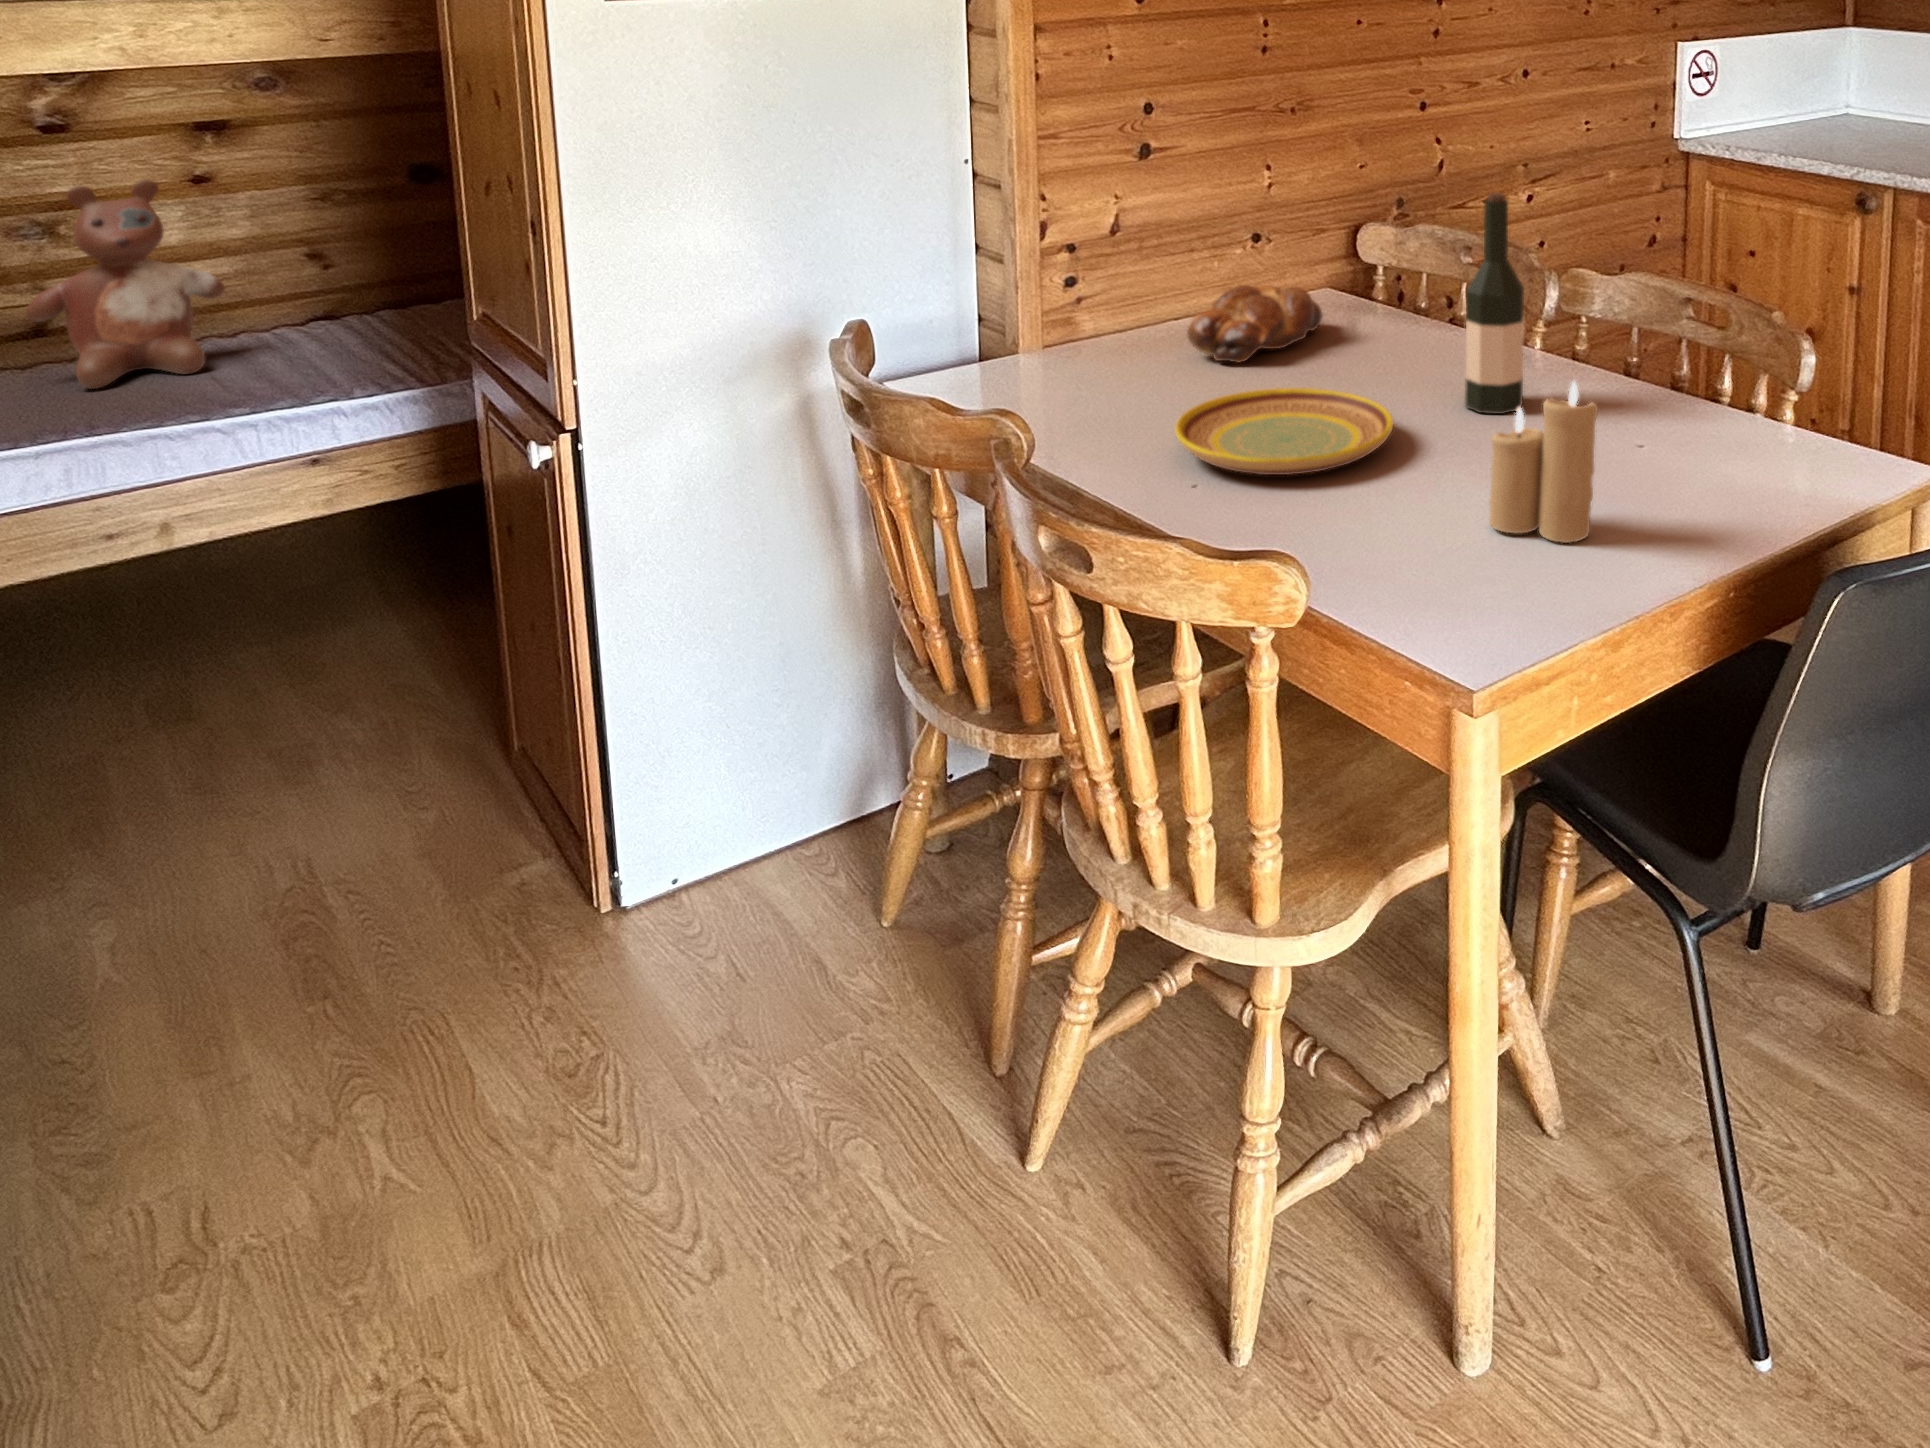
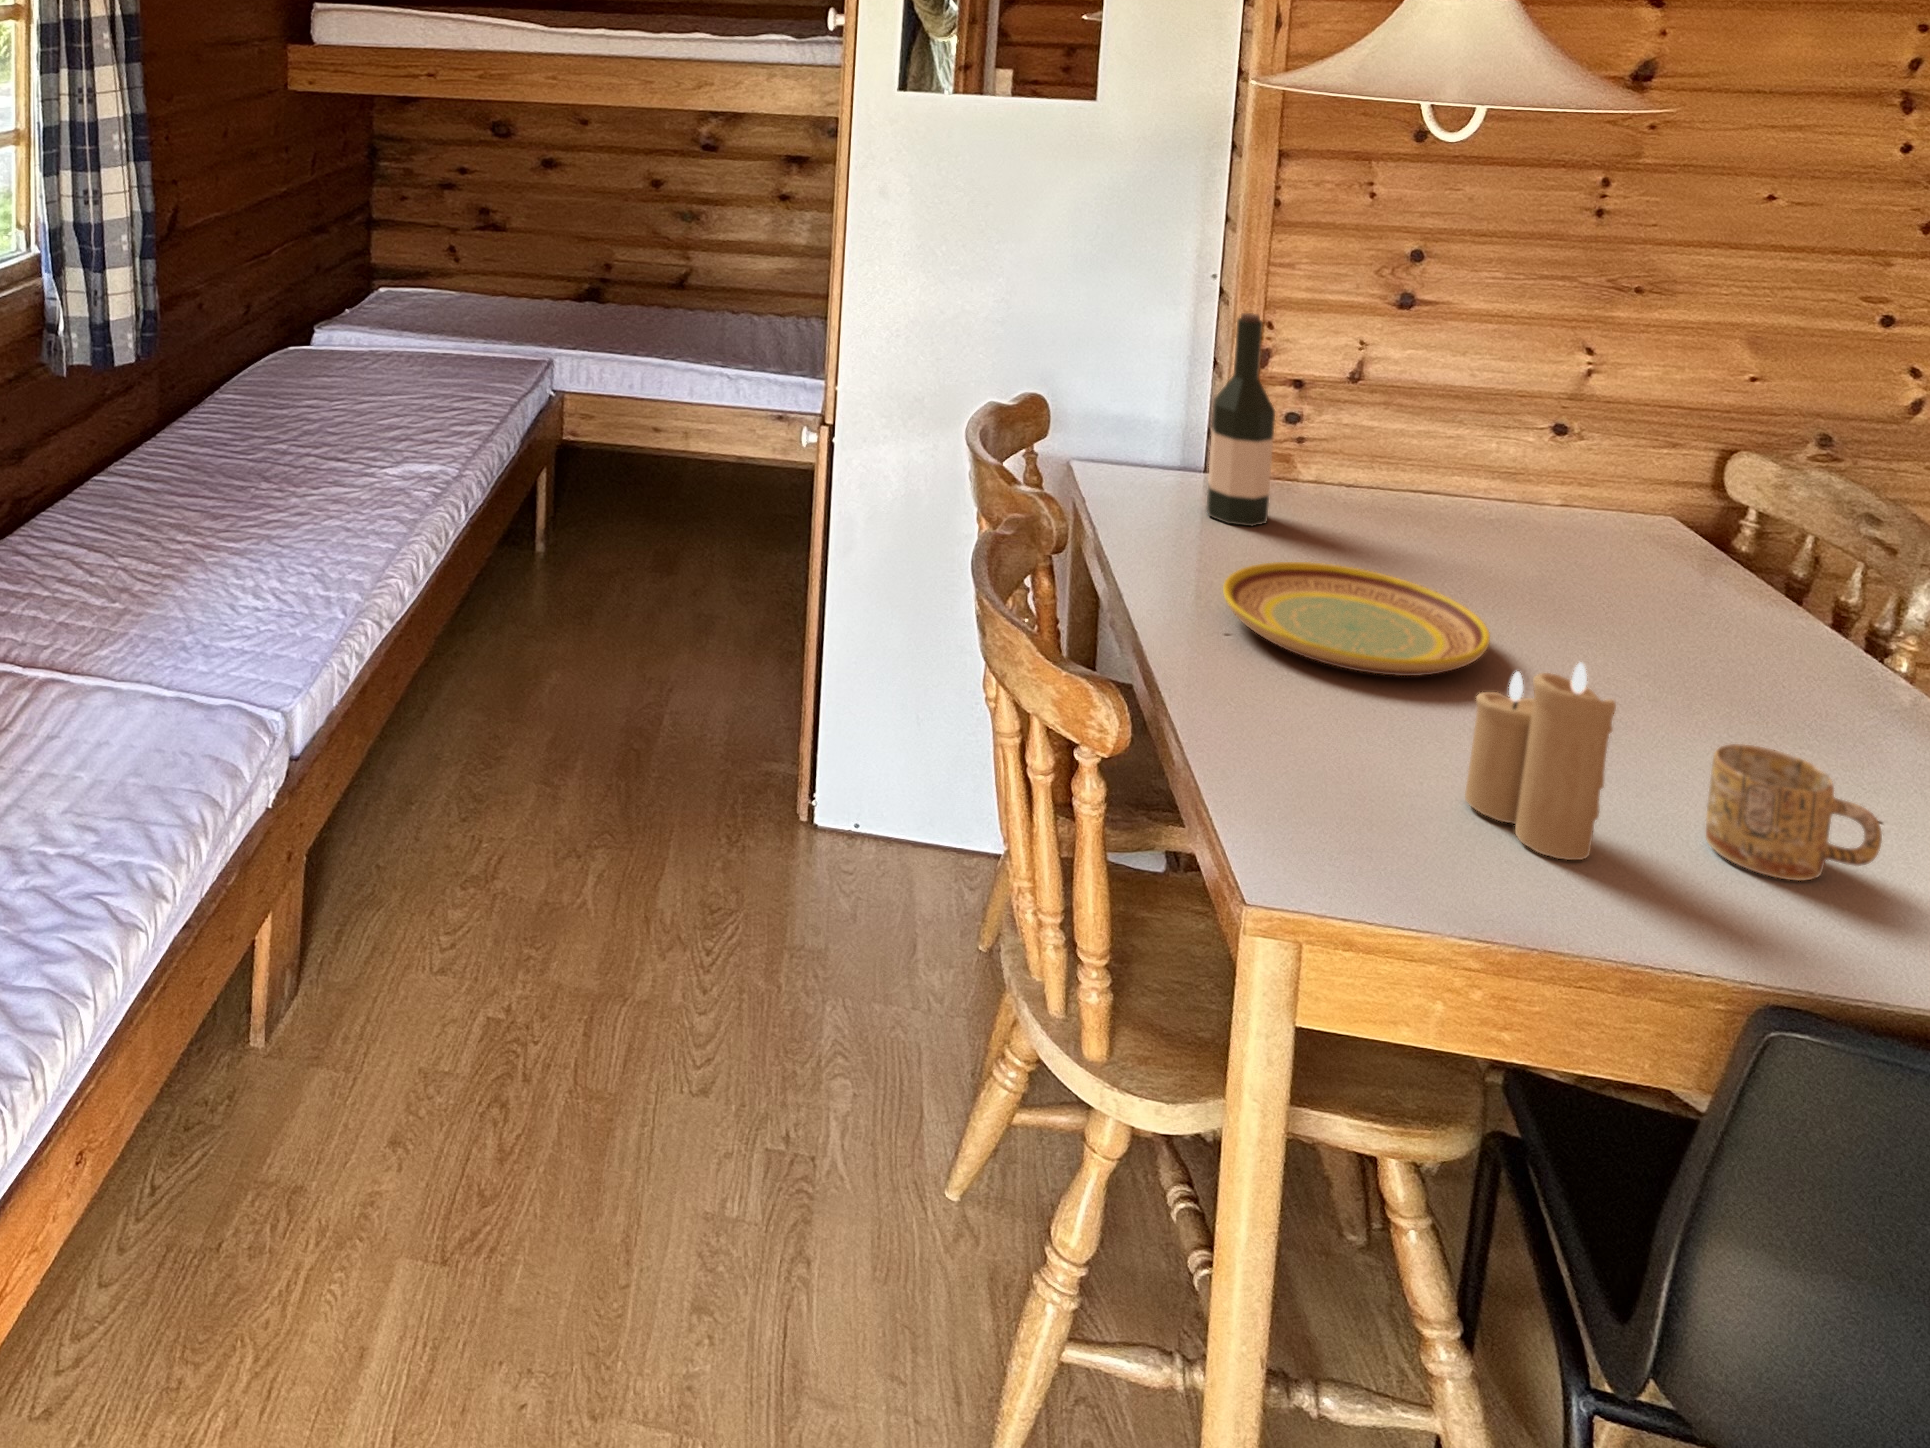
stuffed bear: present [26,179,225,389] -> none [659,185,767,326]
wine bottle: present [1465,193,1524,414] -> present [1207,313,1275,526]
bread loaf: present [1187,285,1323,363] -> none [1373,465,1575,545]
mug: none [1617,408,1711,498] -> present [1706,744,1882,880]

